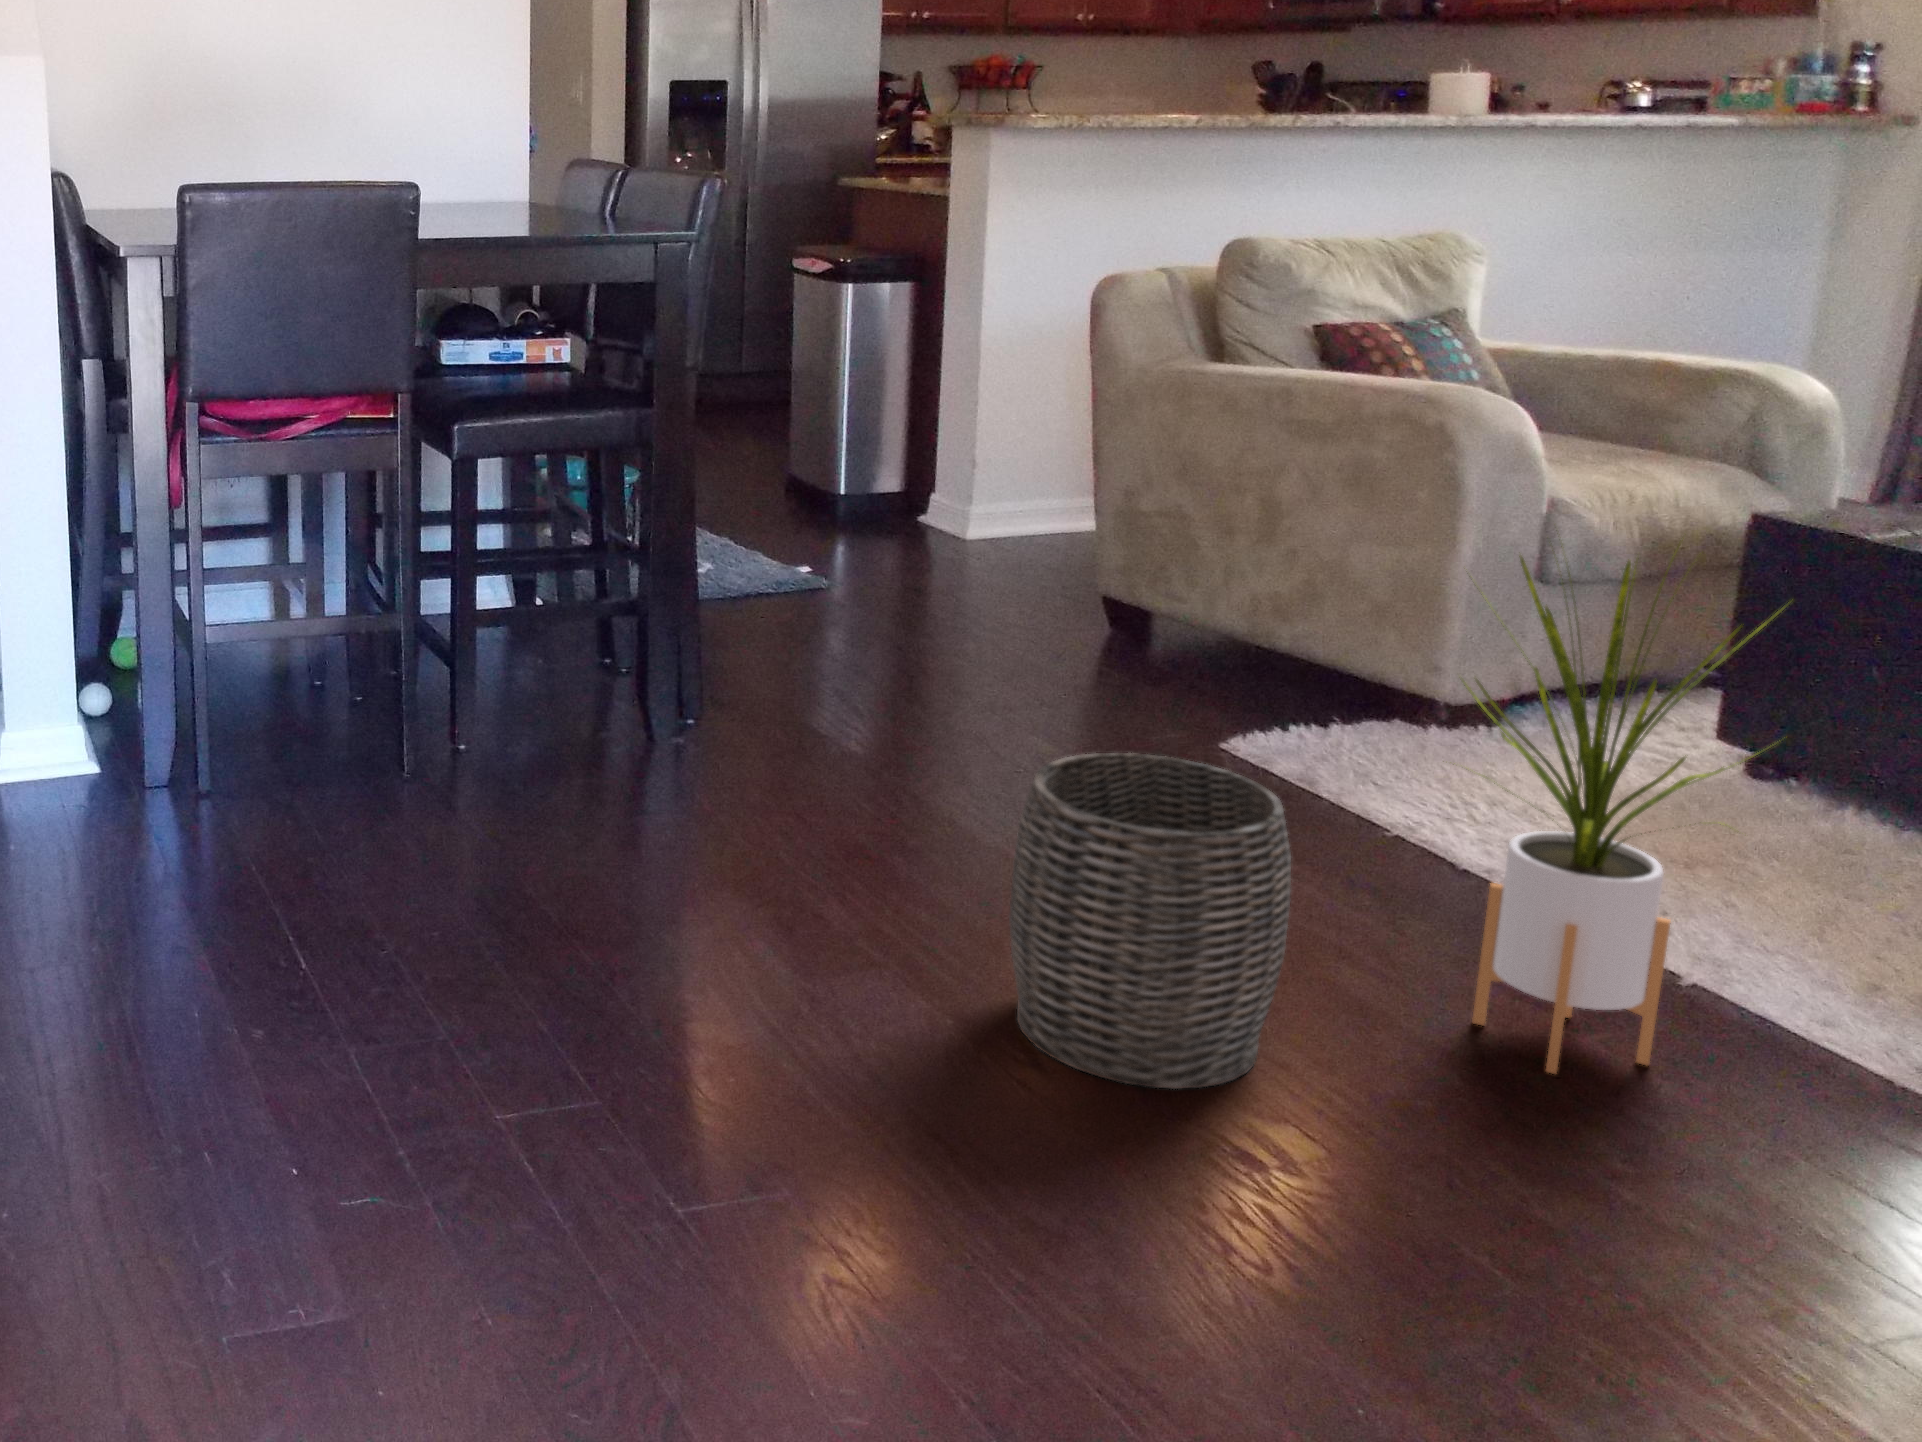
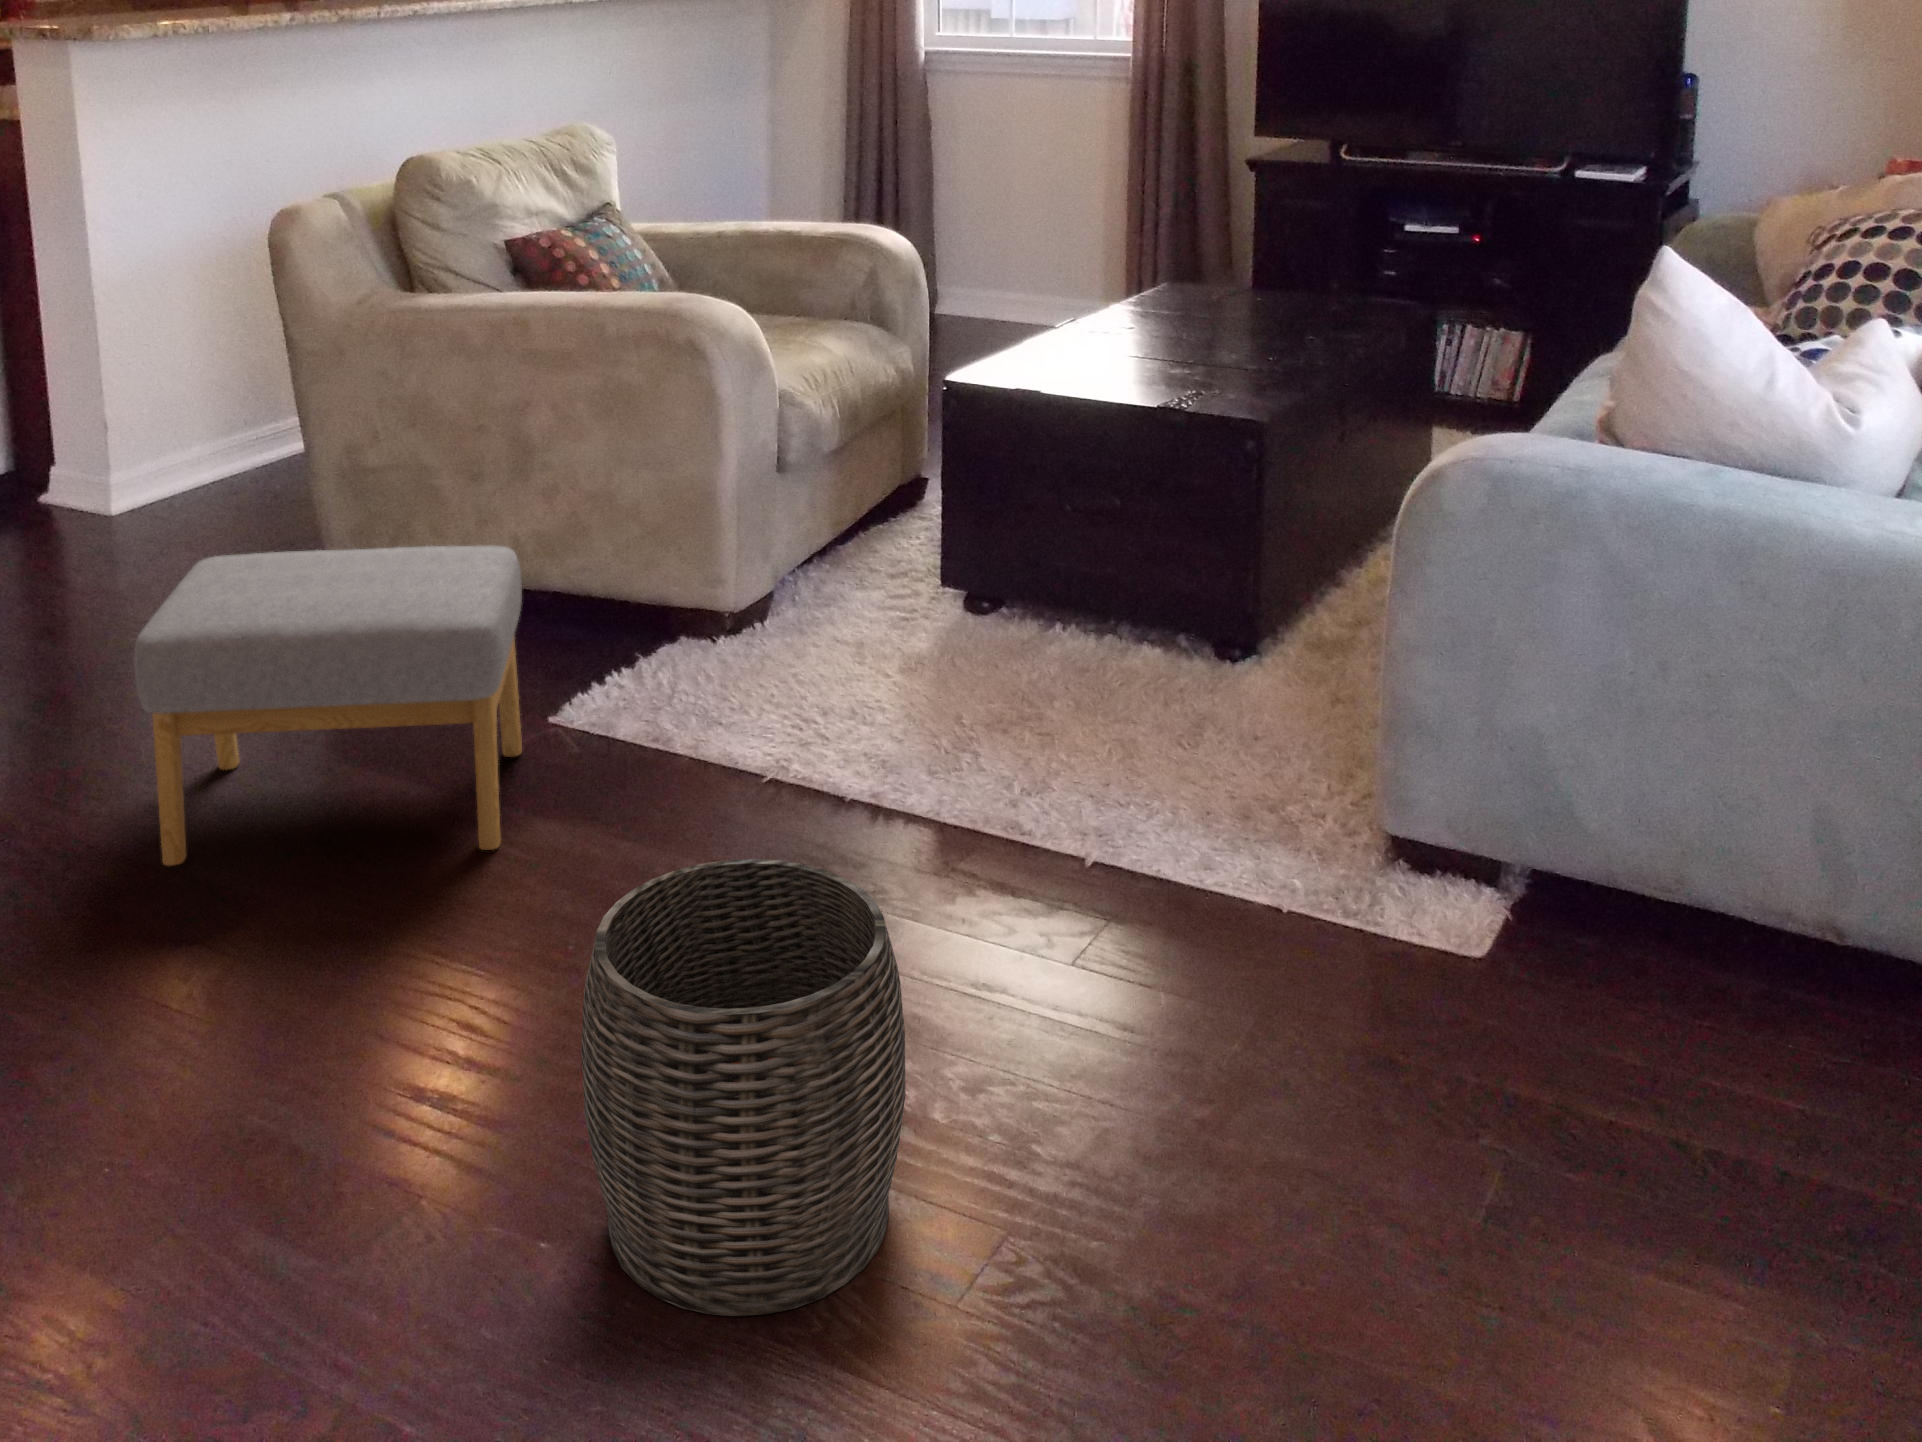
footstool: none [861,526,1205,798] -> present [134,546,522,865]
house plant: present [1462,538,1789,1074] -> none [942,477,1245,1056]

